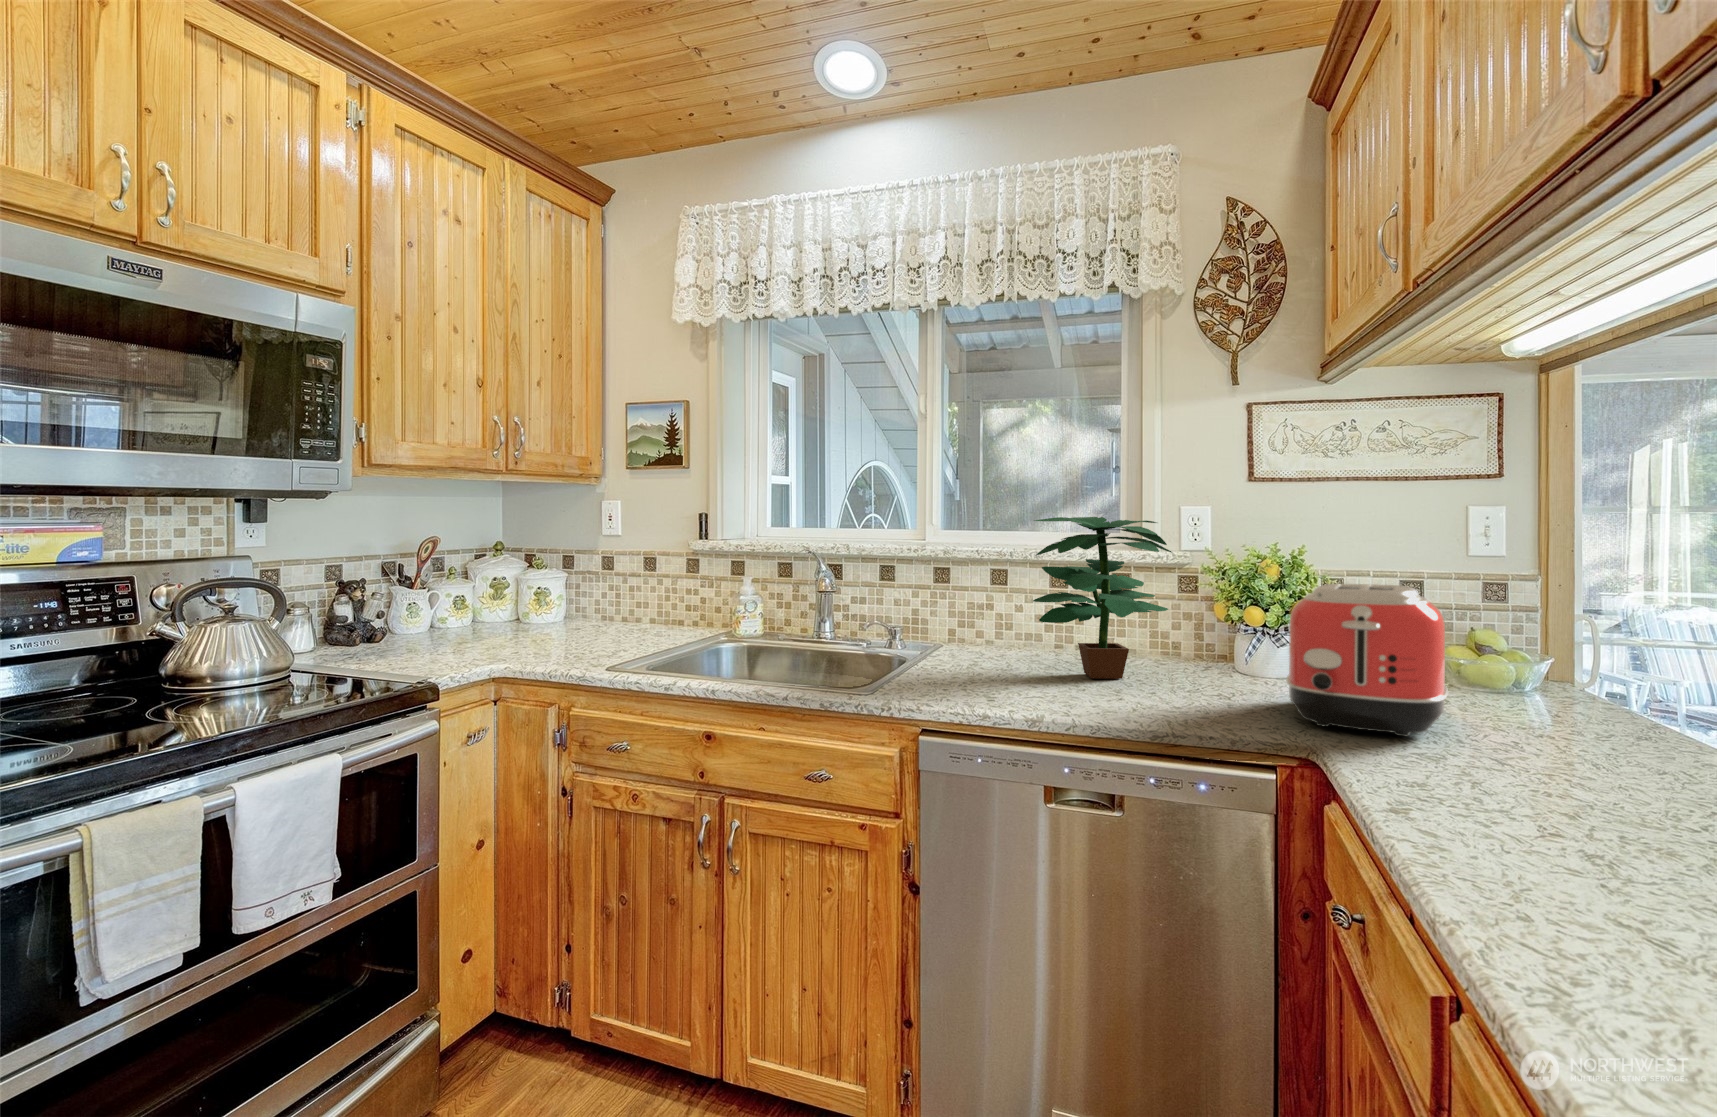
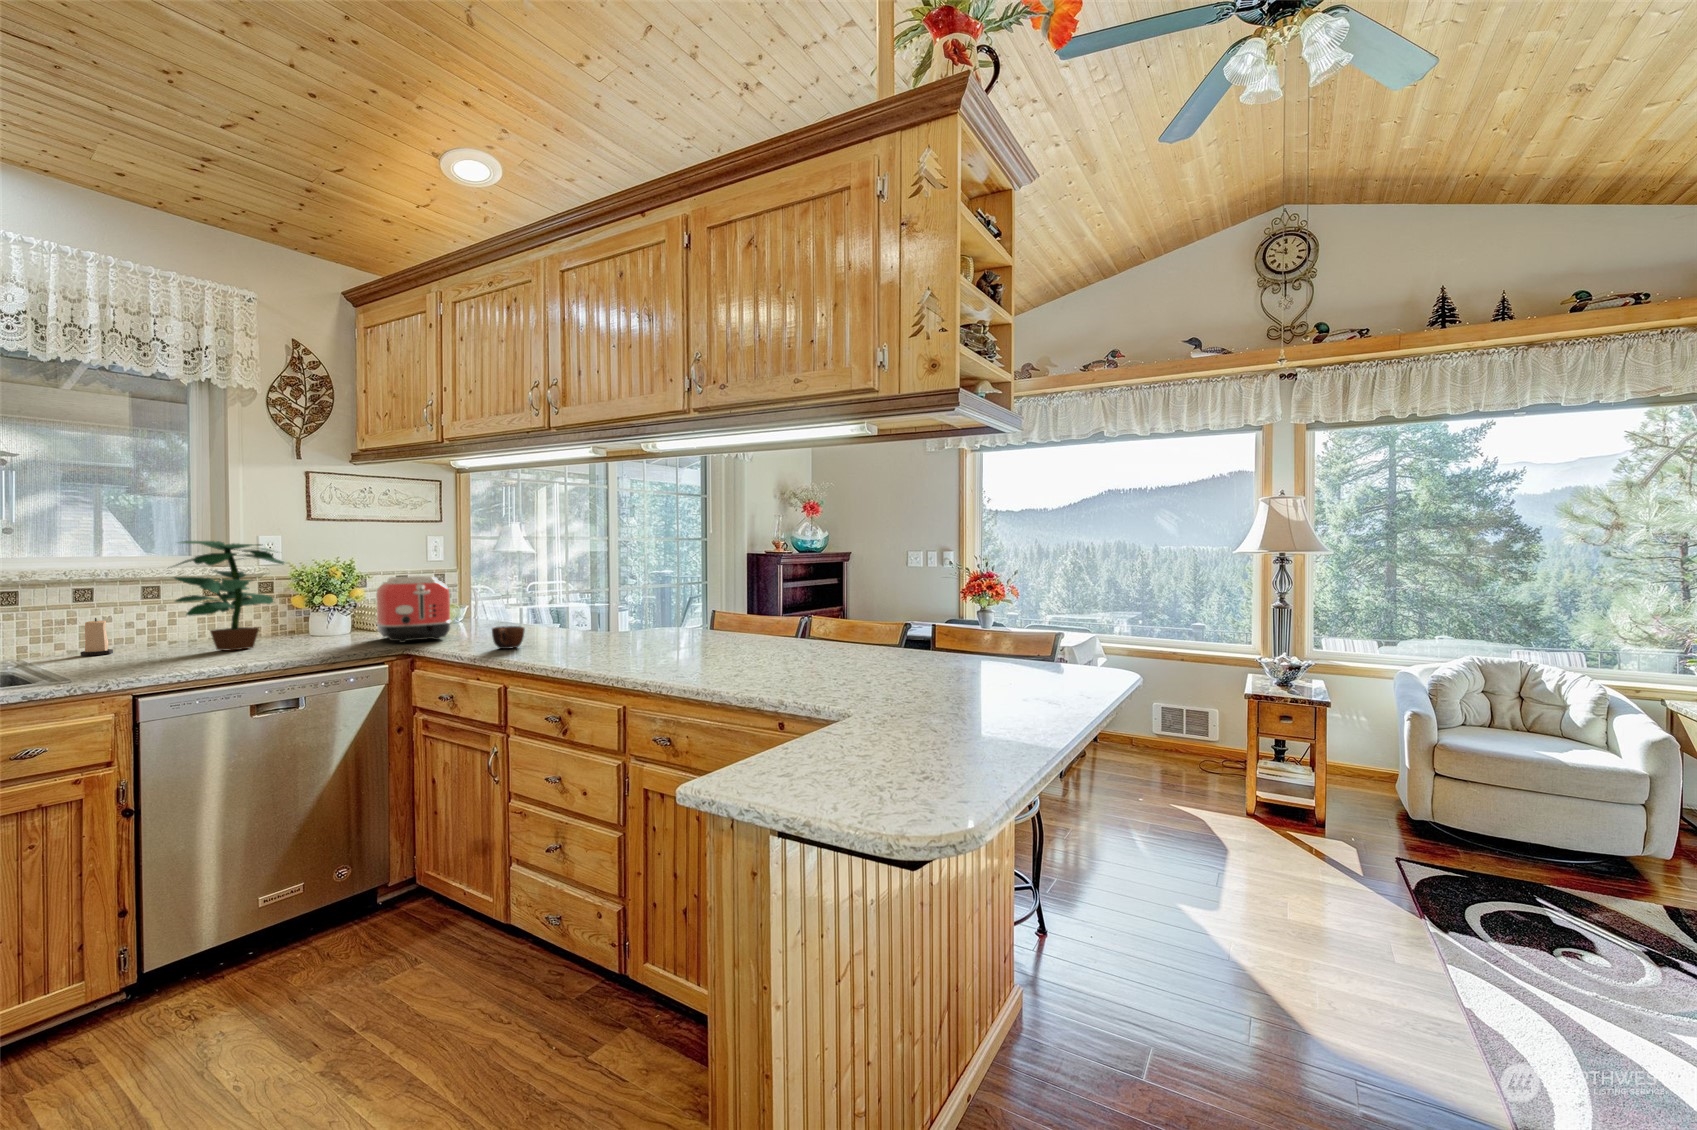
candle: none [988,610,1014,655] -> present [80,618,113,656]
mug: none [1508,759,1637,849] -> present [492,626,525,649]

